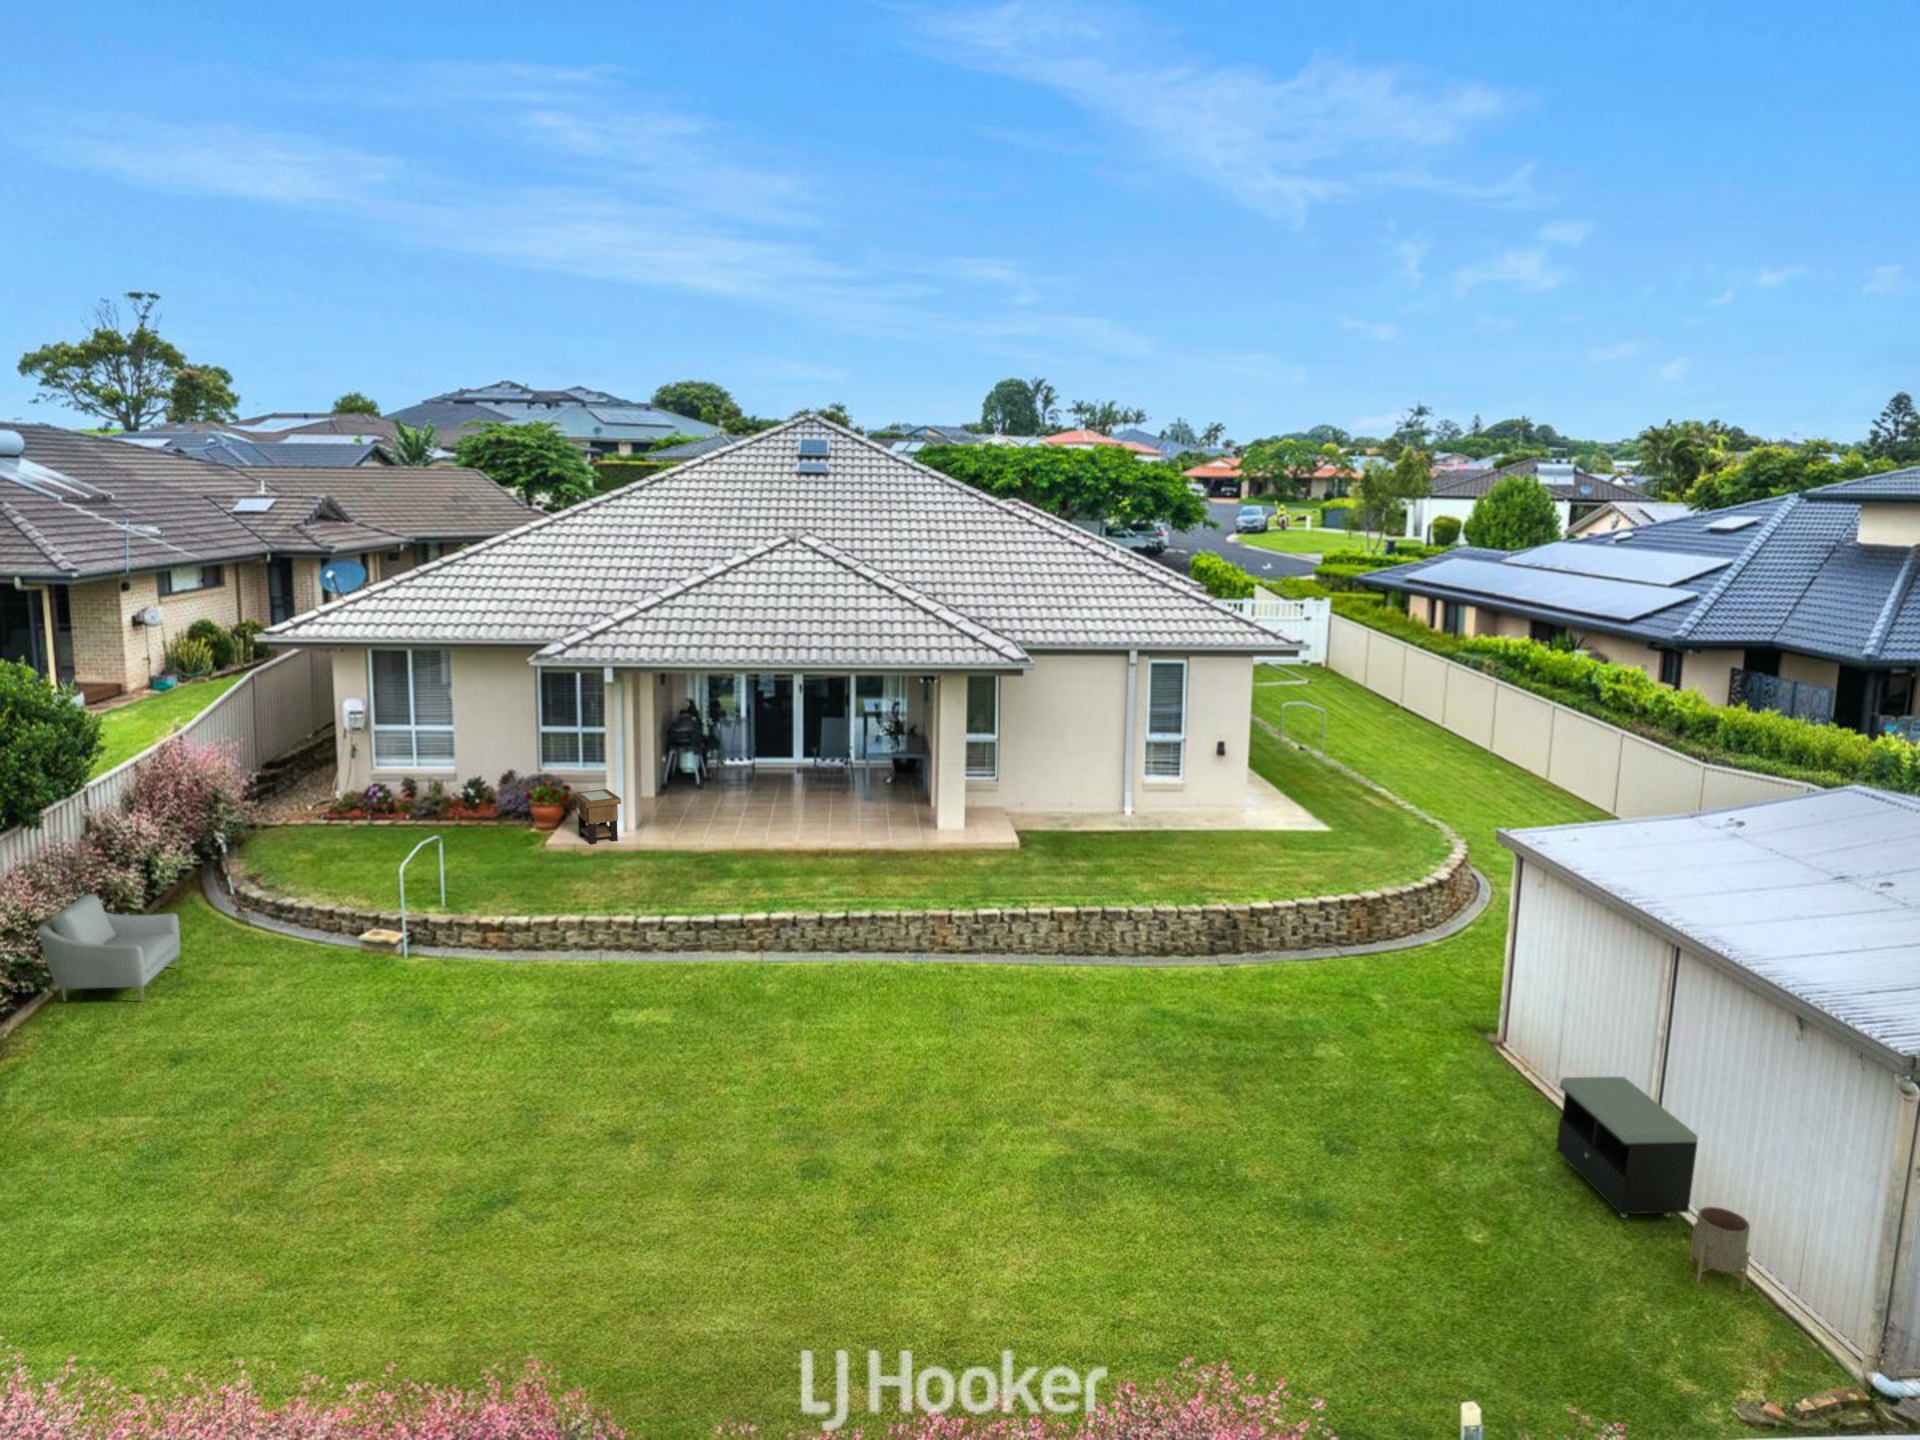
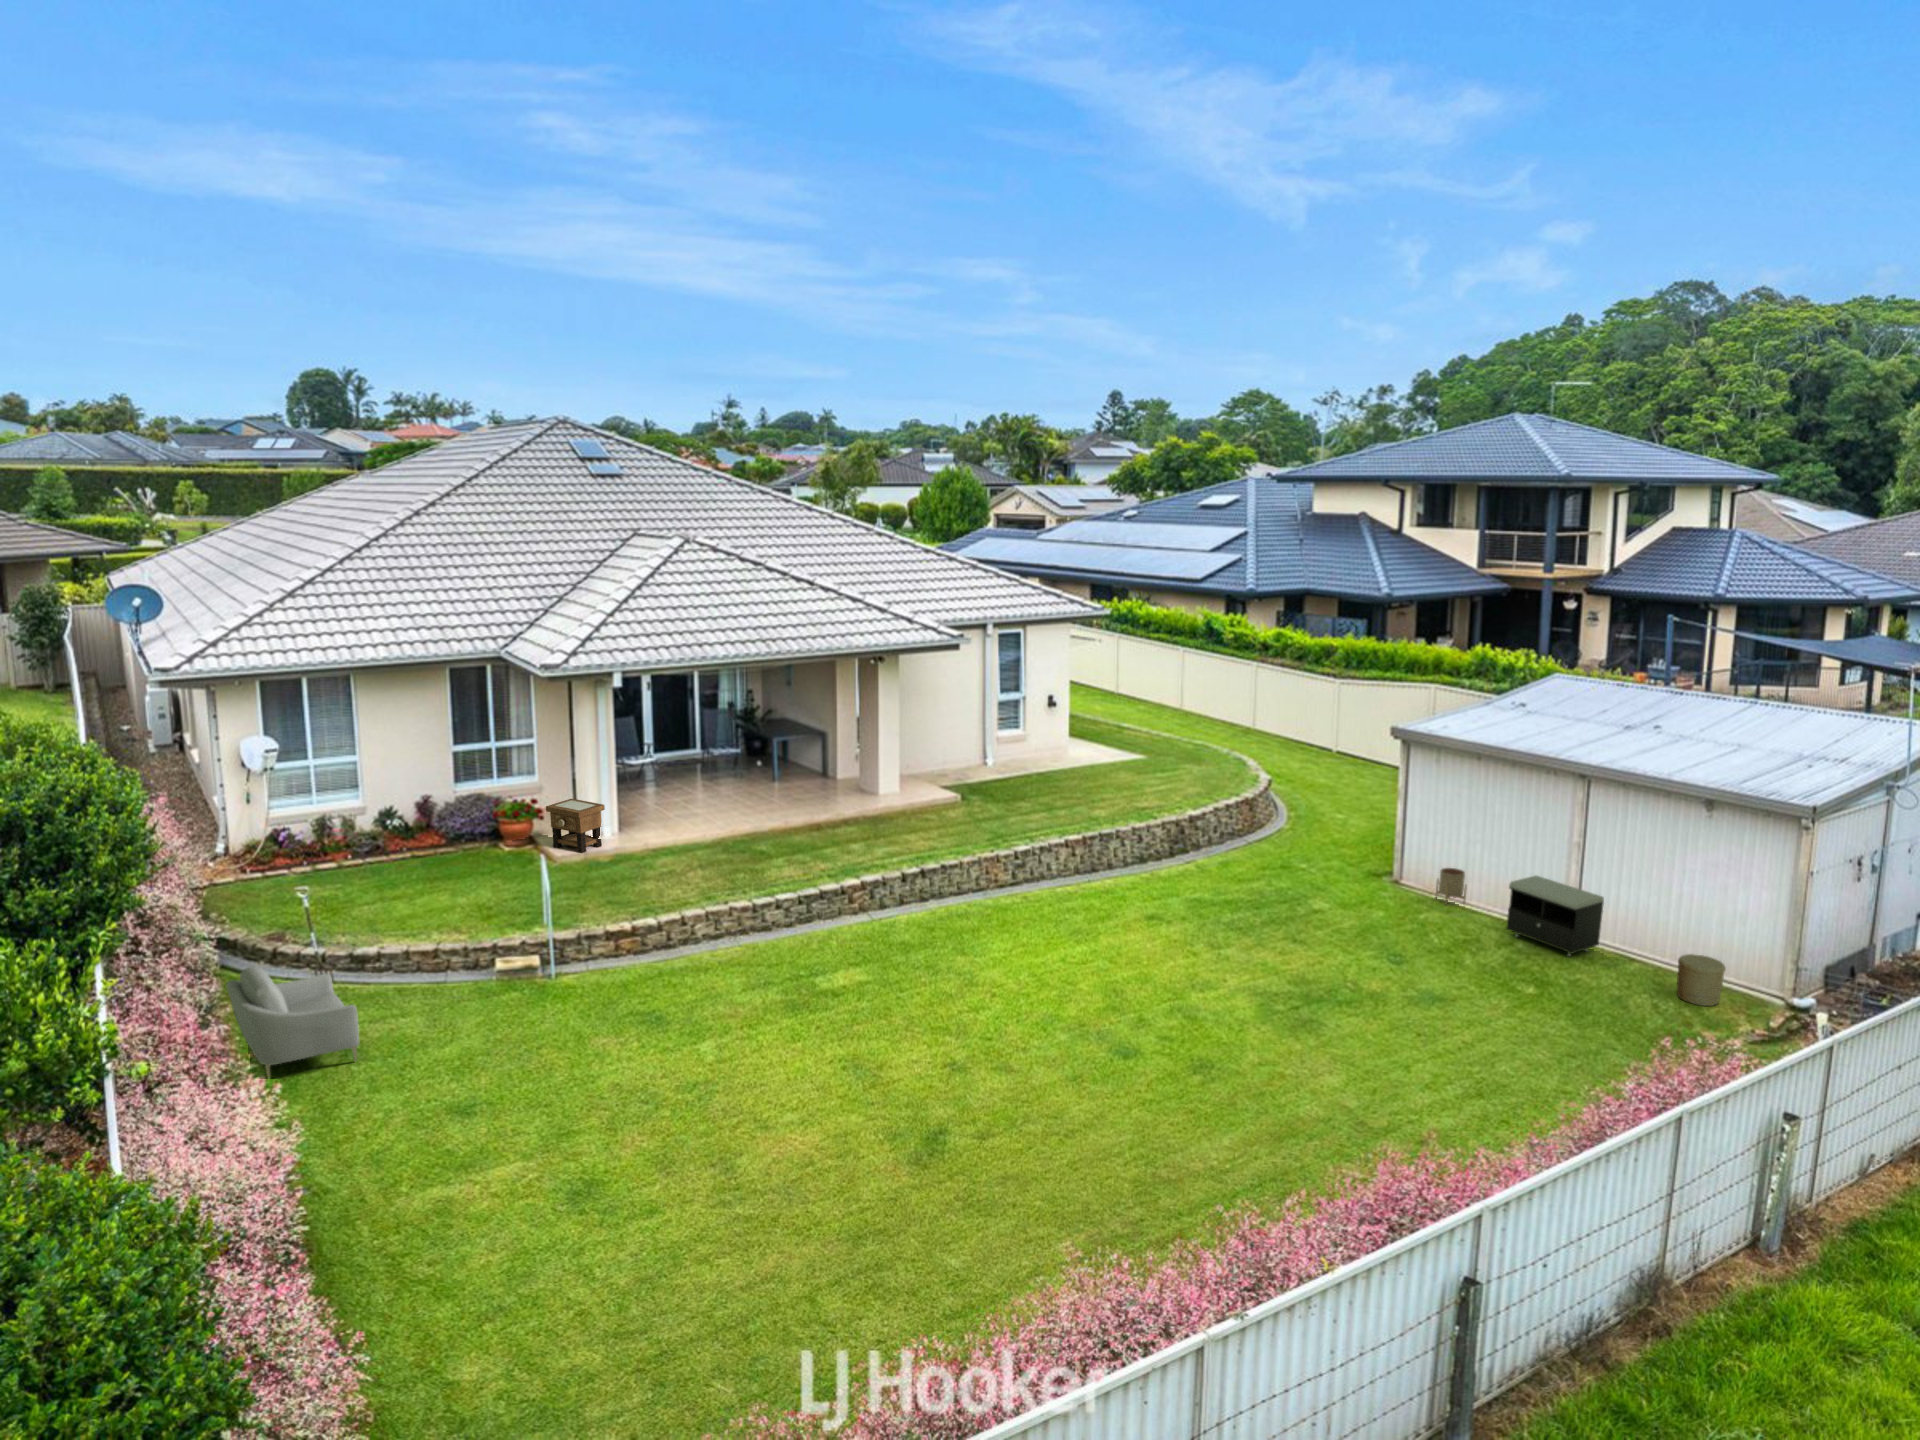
planter: present [1689,1207,1750,1292] -> present [1436,868,1467,905]
woven basket: none [1743,1267,1834,1373] -> present [1677,954,1726,1006]

